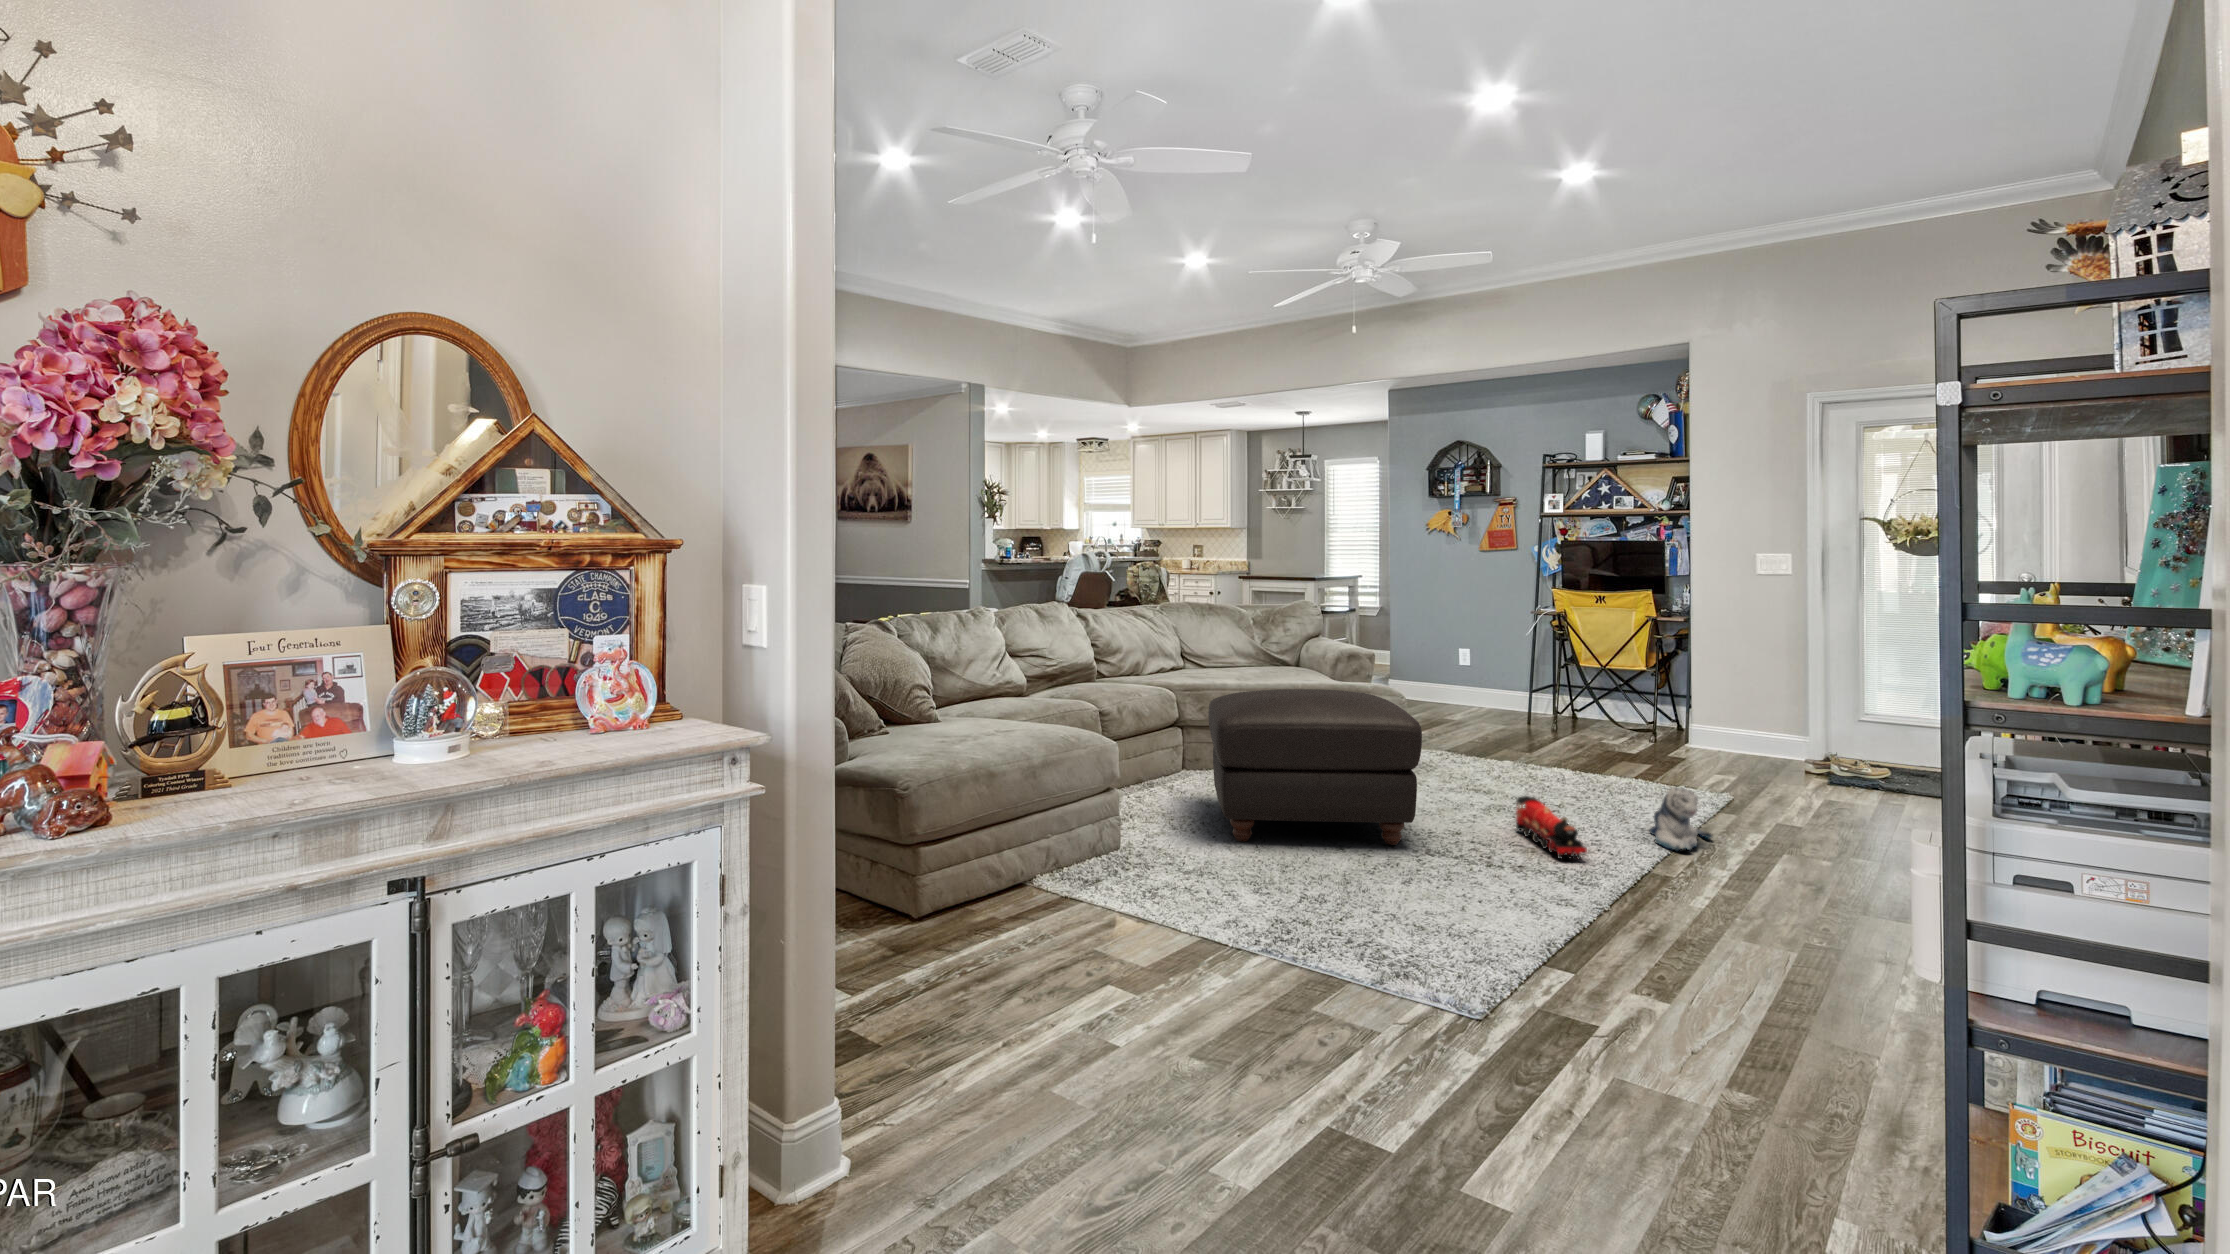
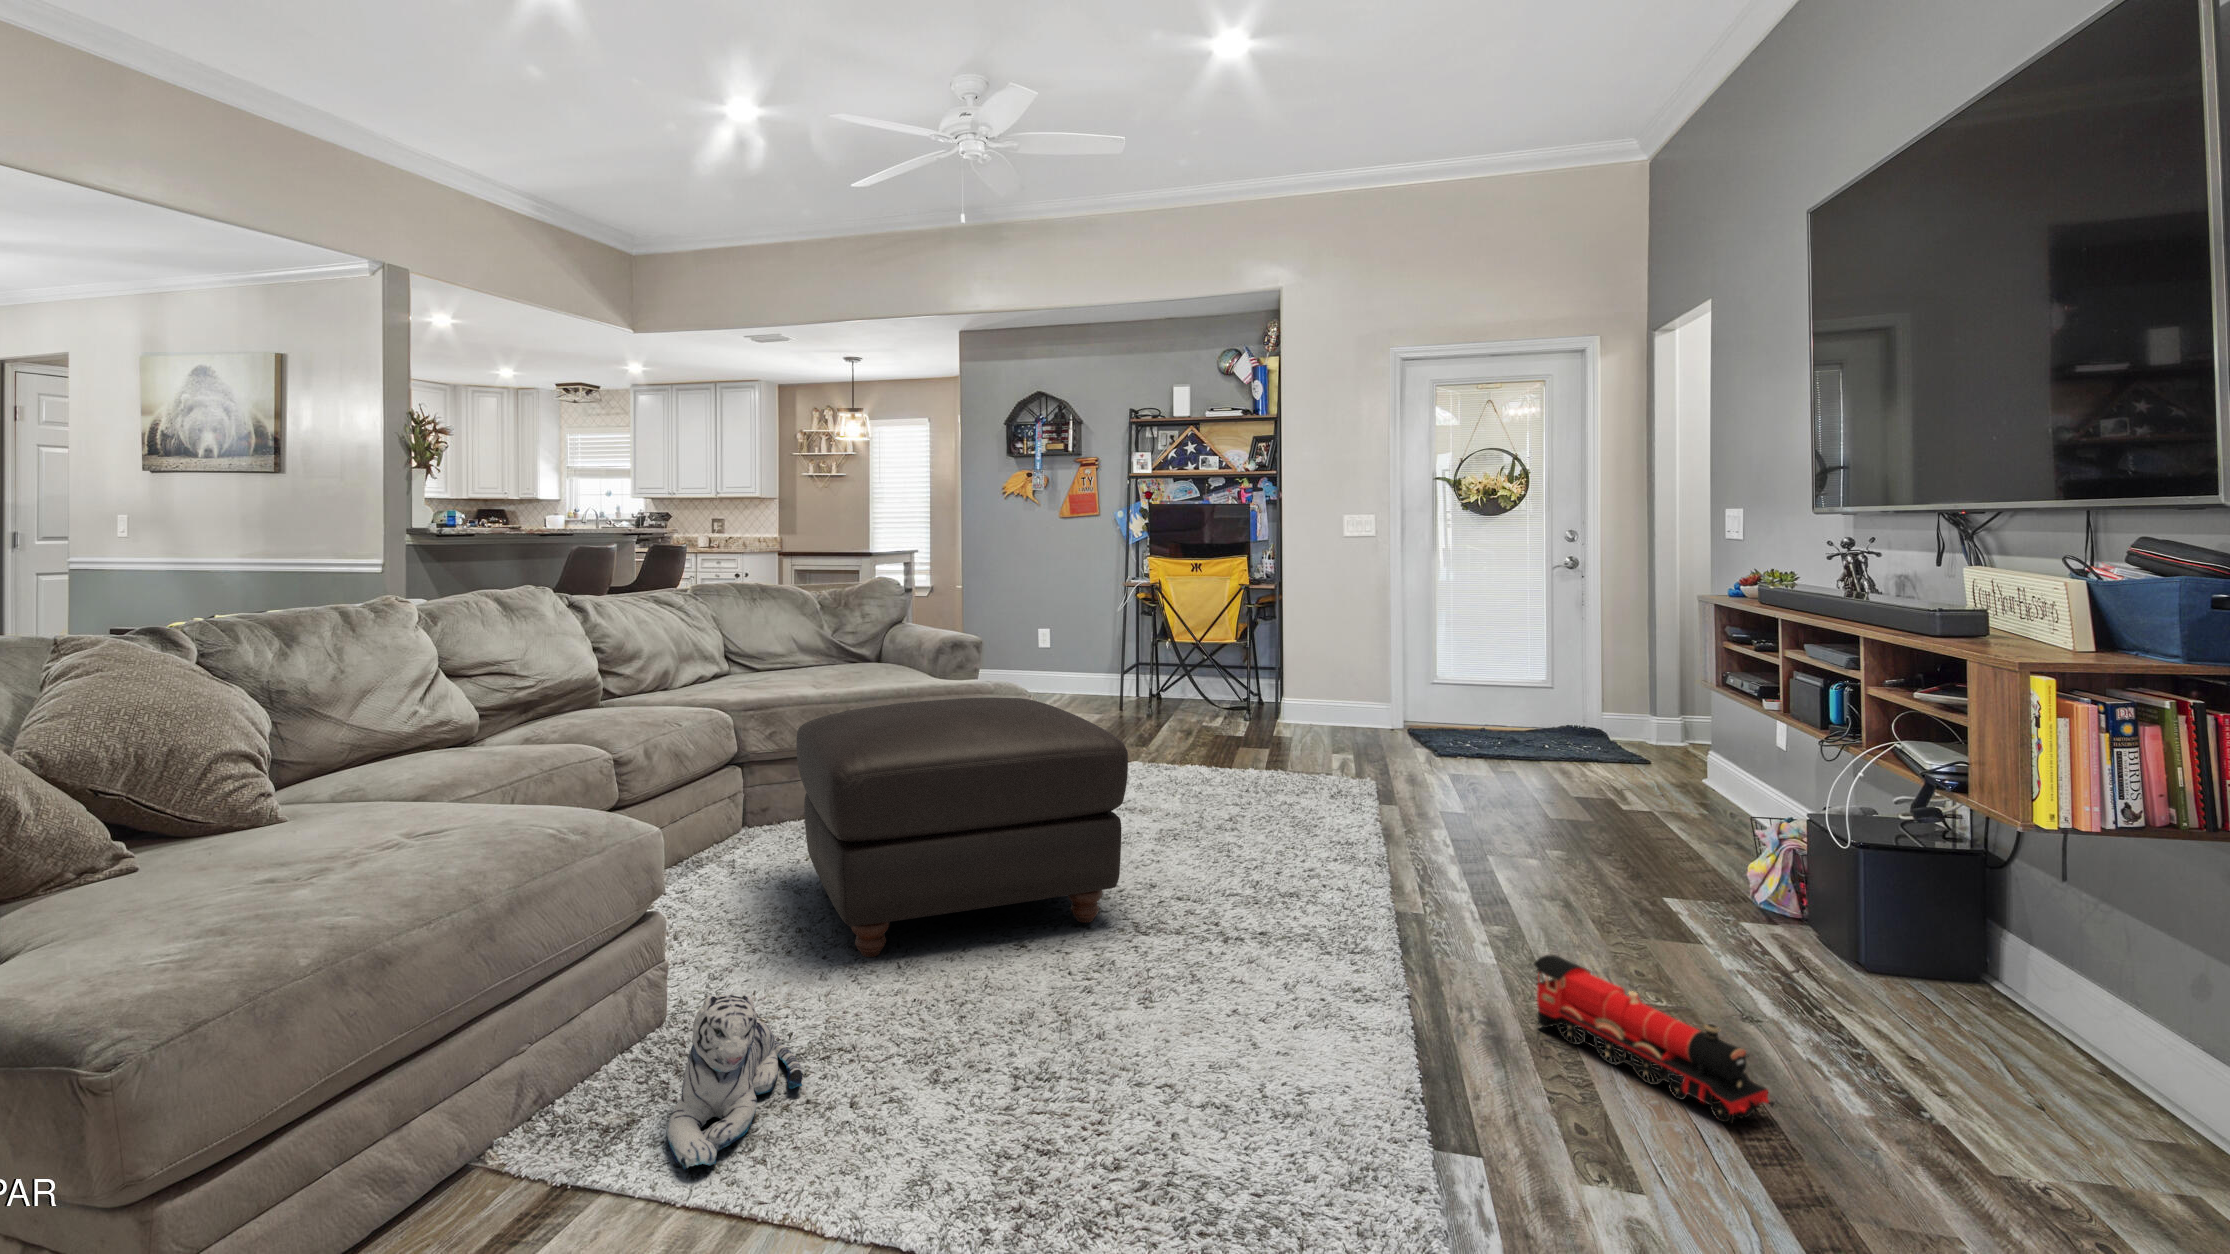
plush toy: present [1650,787,1712,851] -> present [667,995,803,1170]
toy train: present [1516,796,1587,859] -> present [1534,955,1774,1123]

